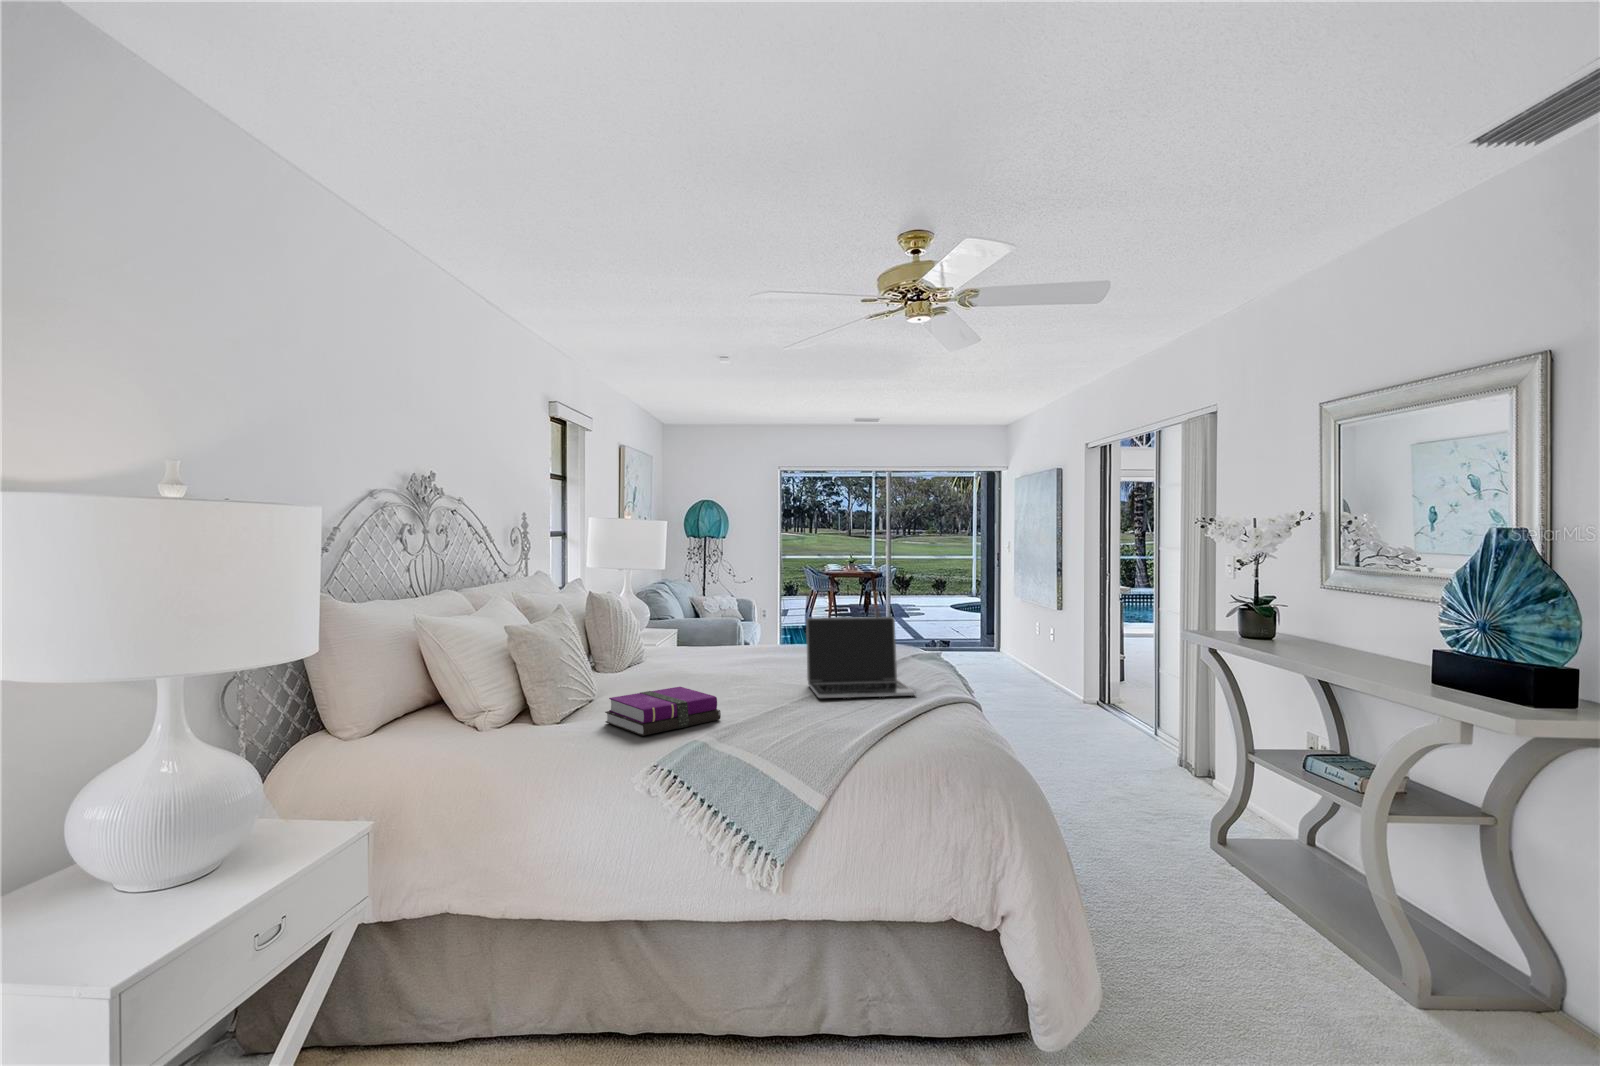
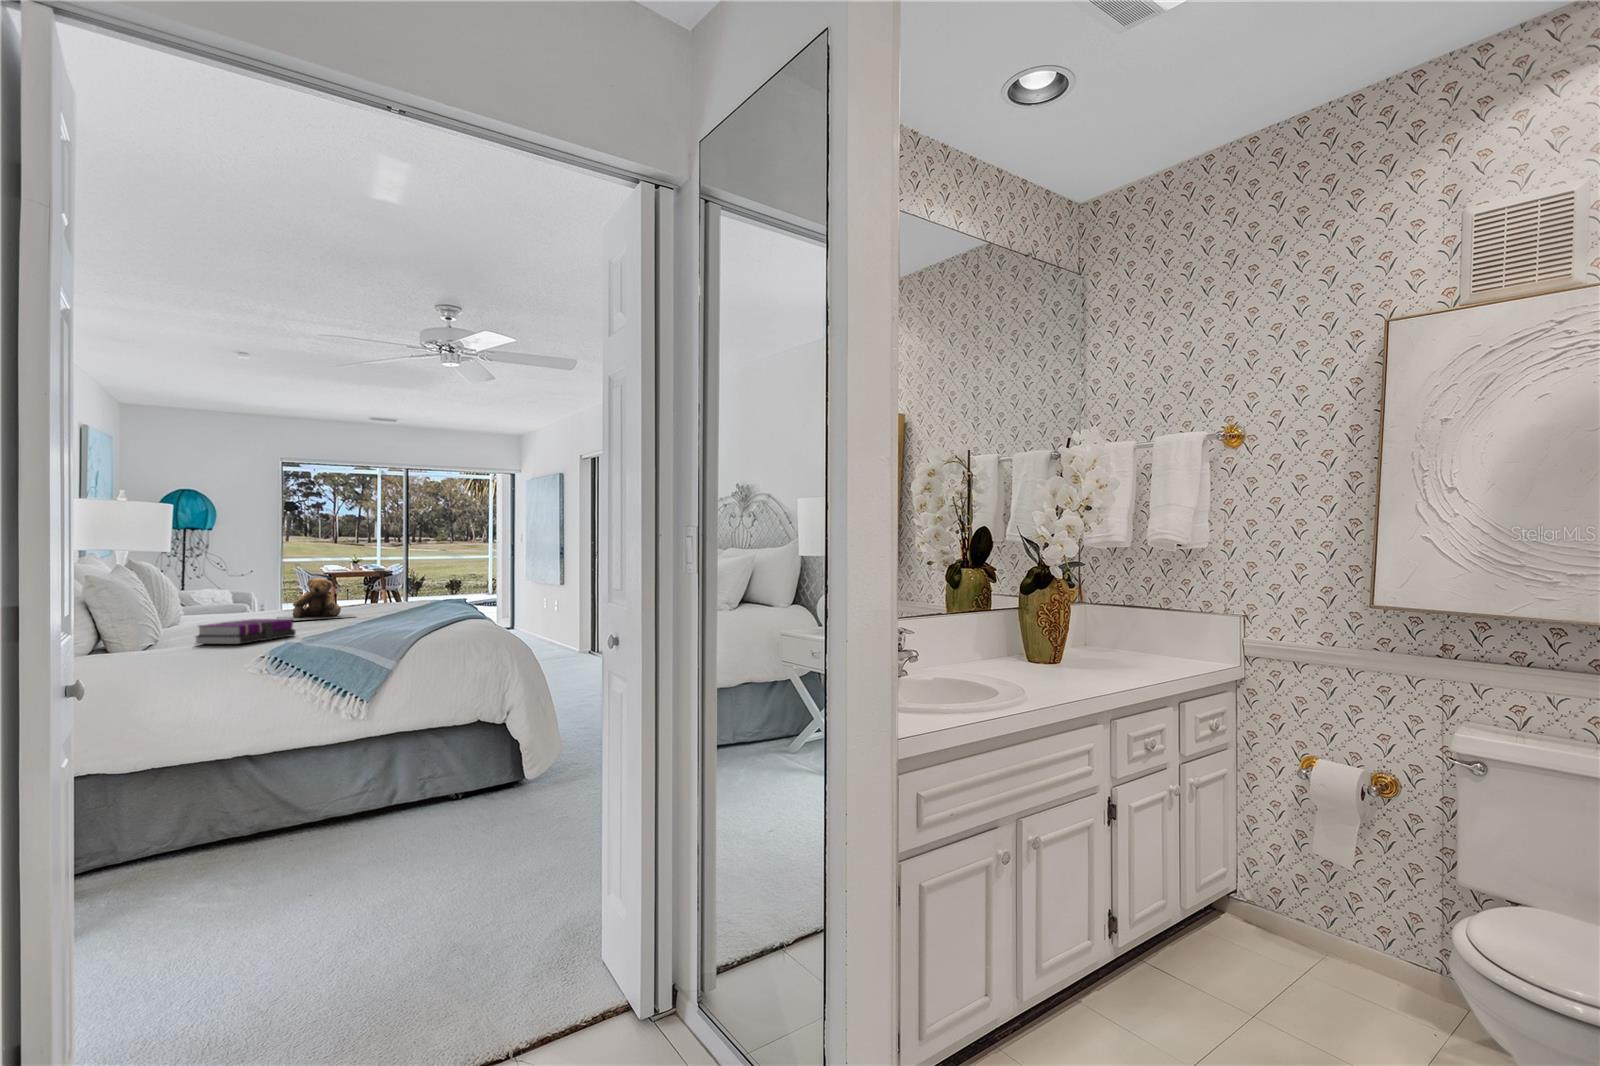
laptop: present [806,617,915,698] -> none [349,569,440,623]
teddy bear: none [734,618,819,674] -> present [277,578,356,621]

